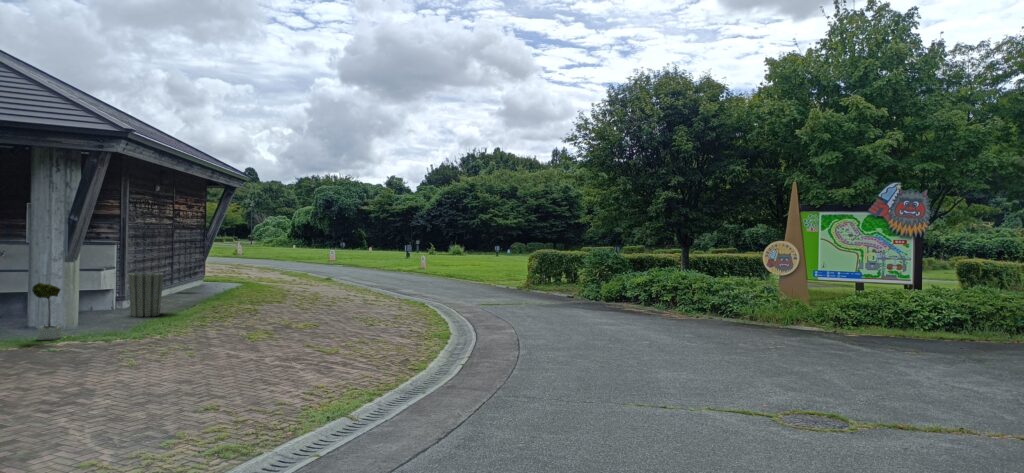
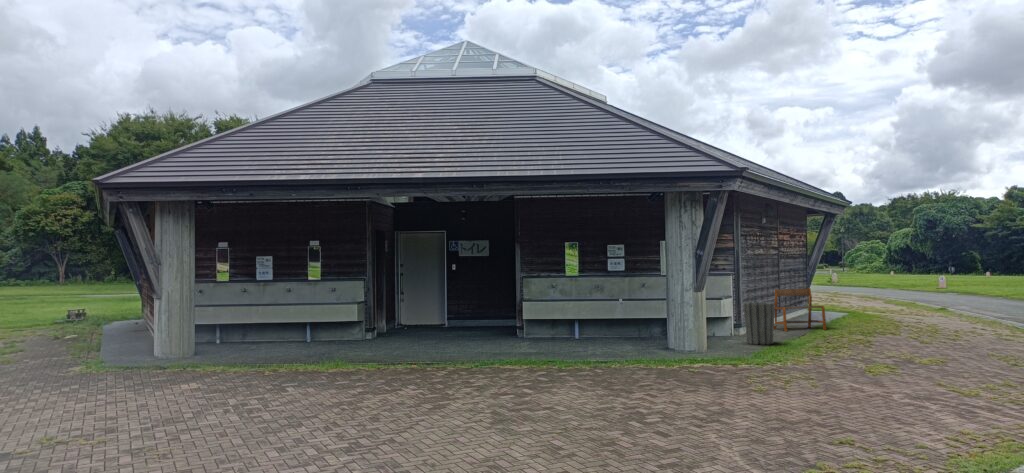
bench: none [164,259,218,302] -> present [774,288,826,332]
potted tree: present [32,283,61,340] -> none [673,310,696,360]

